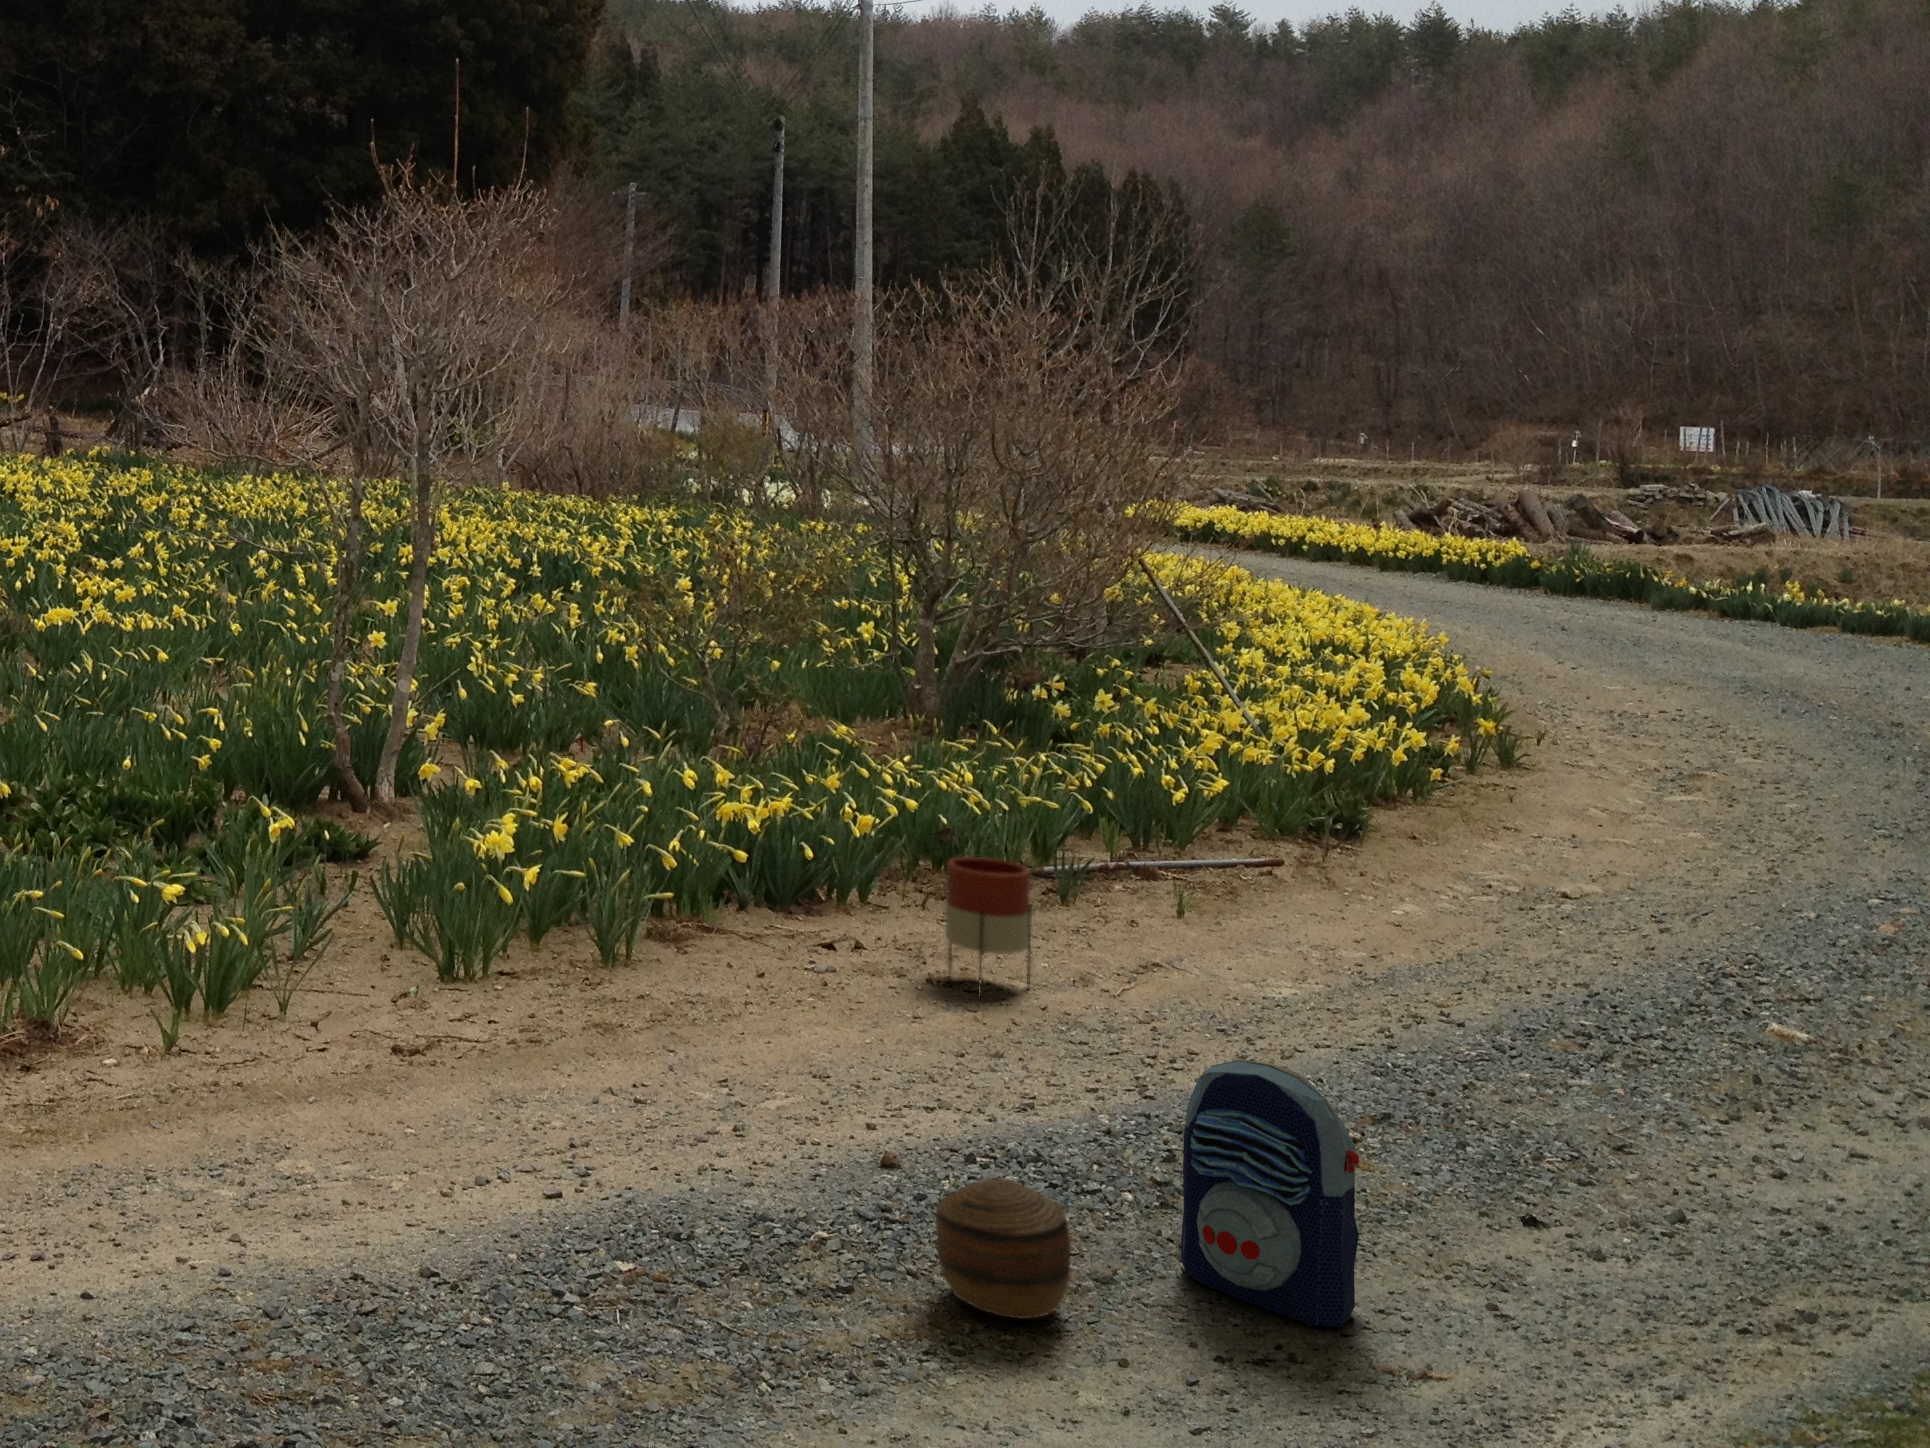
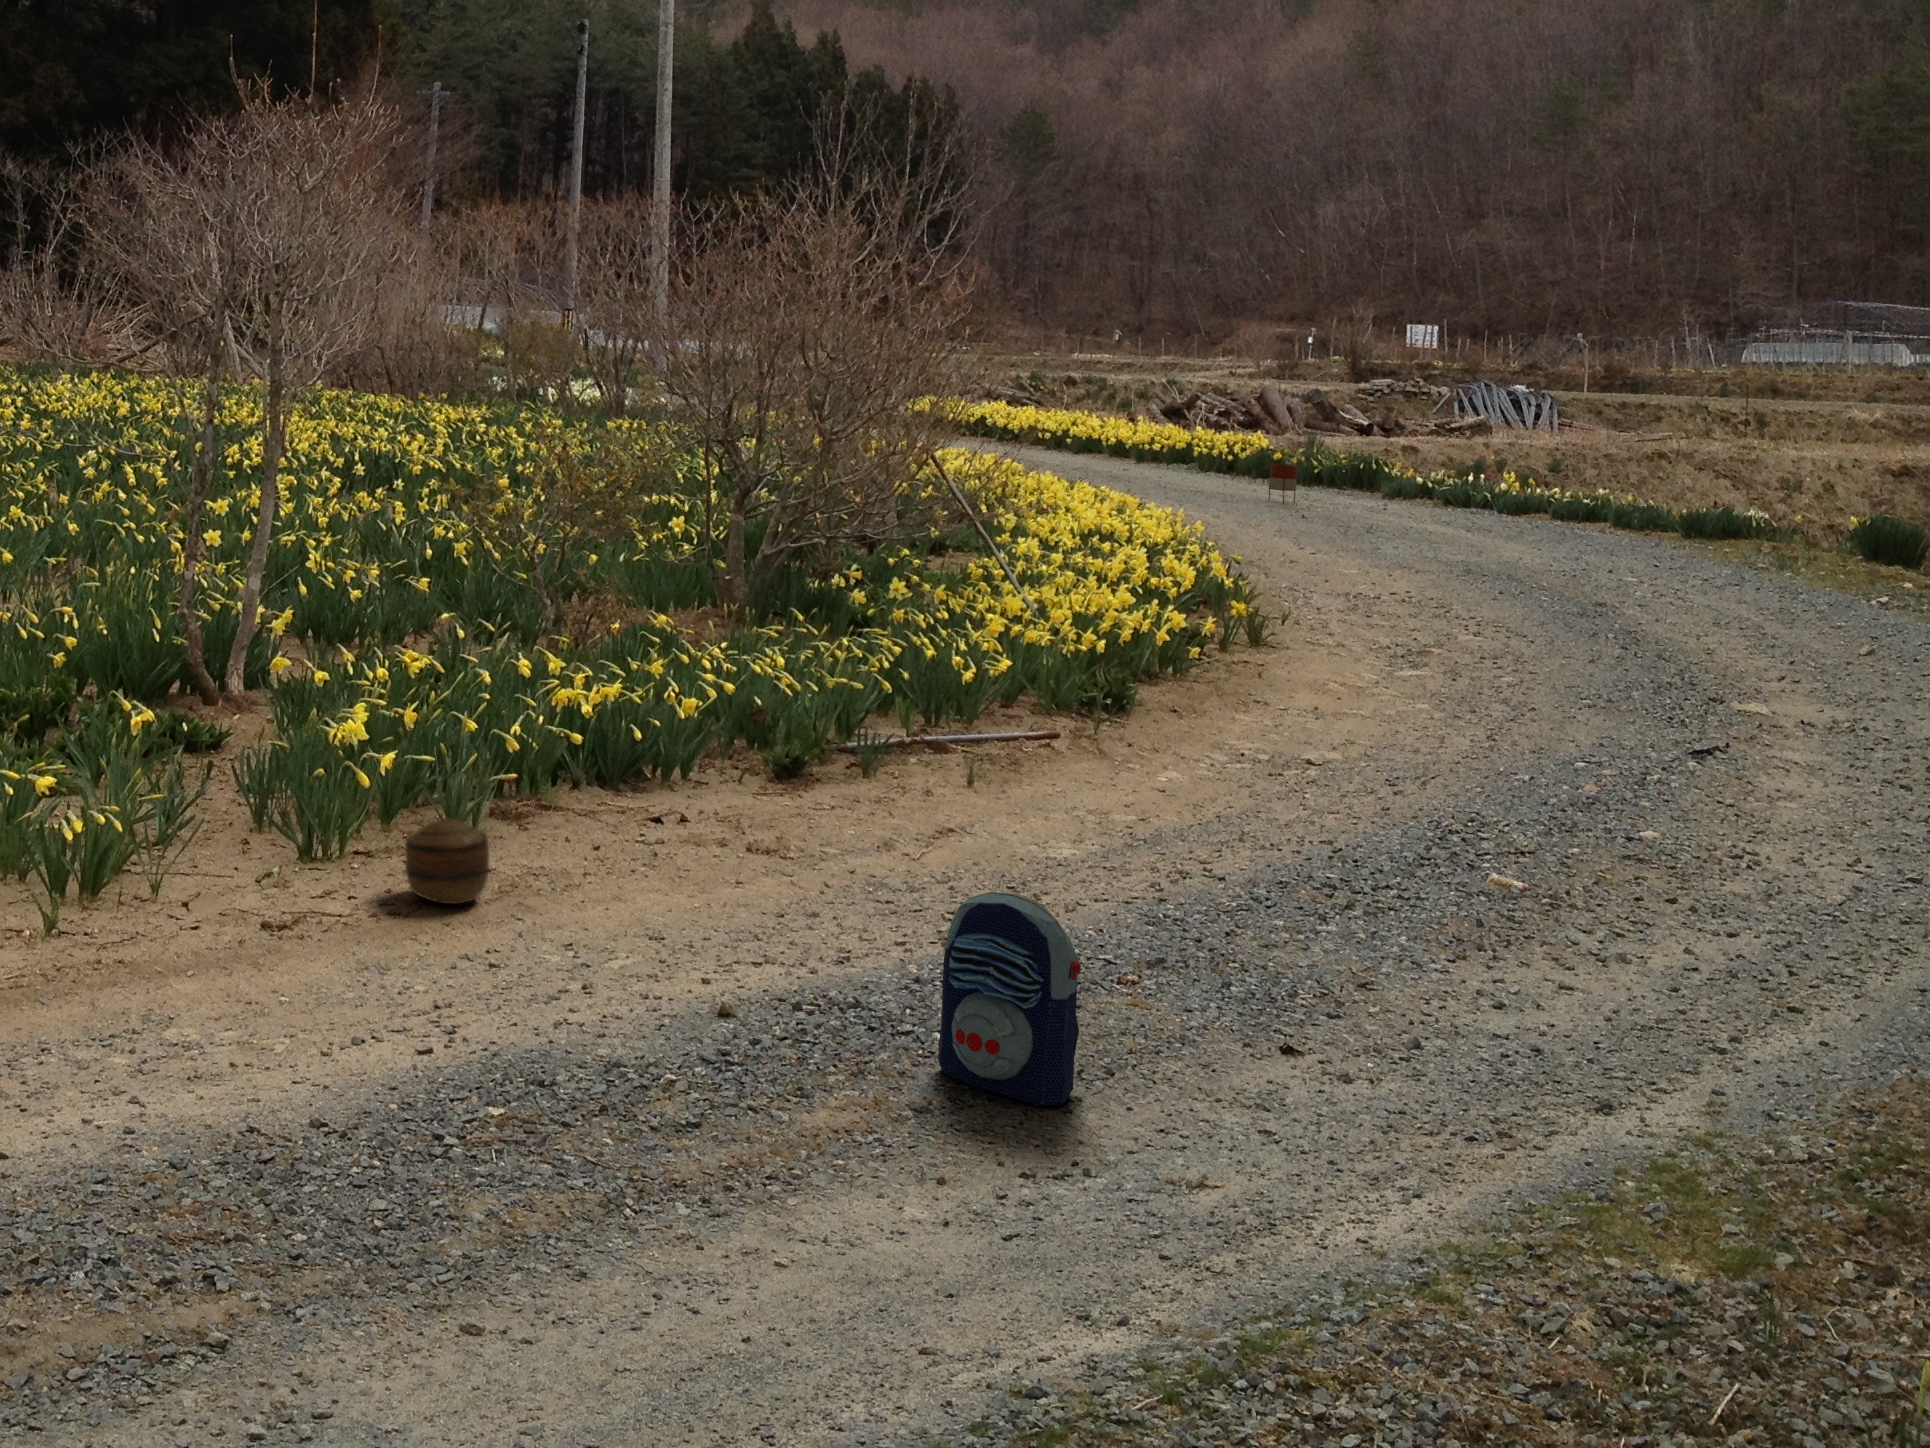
planter: present [945,857,1032,996] -> present [1269,464,1297,504]
basket: present [936,1178,1071,1319] -> present [405,818,489,904]

